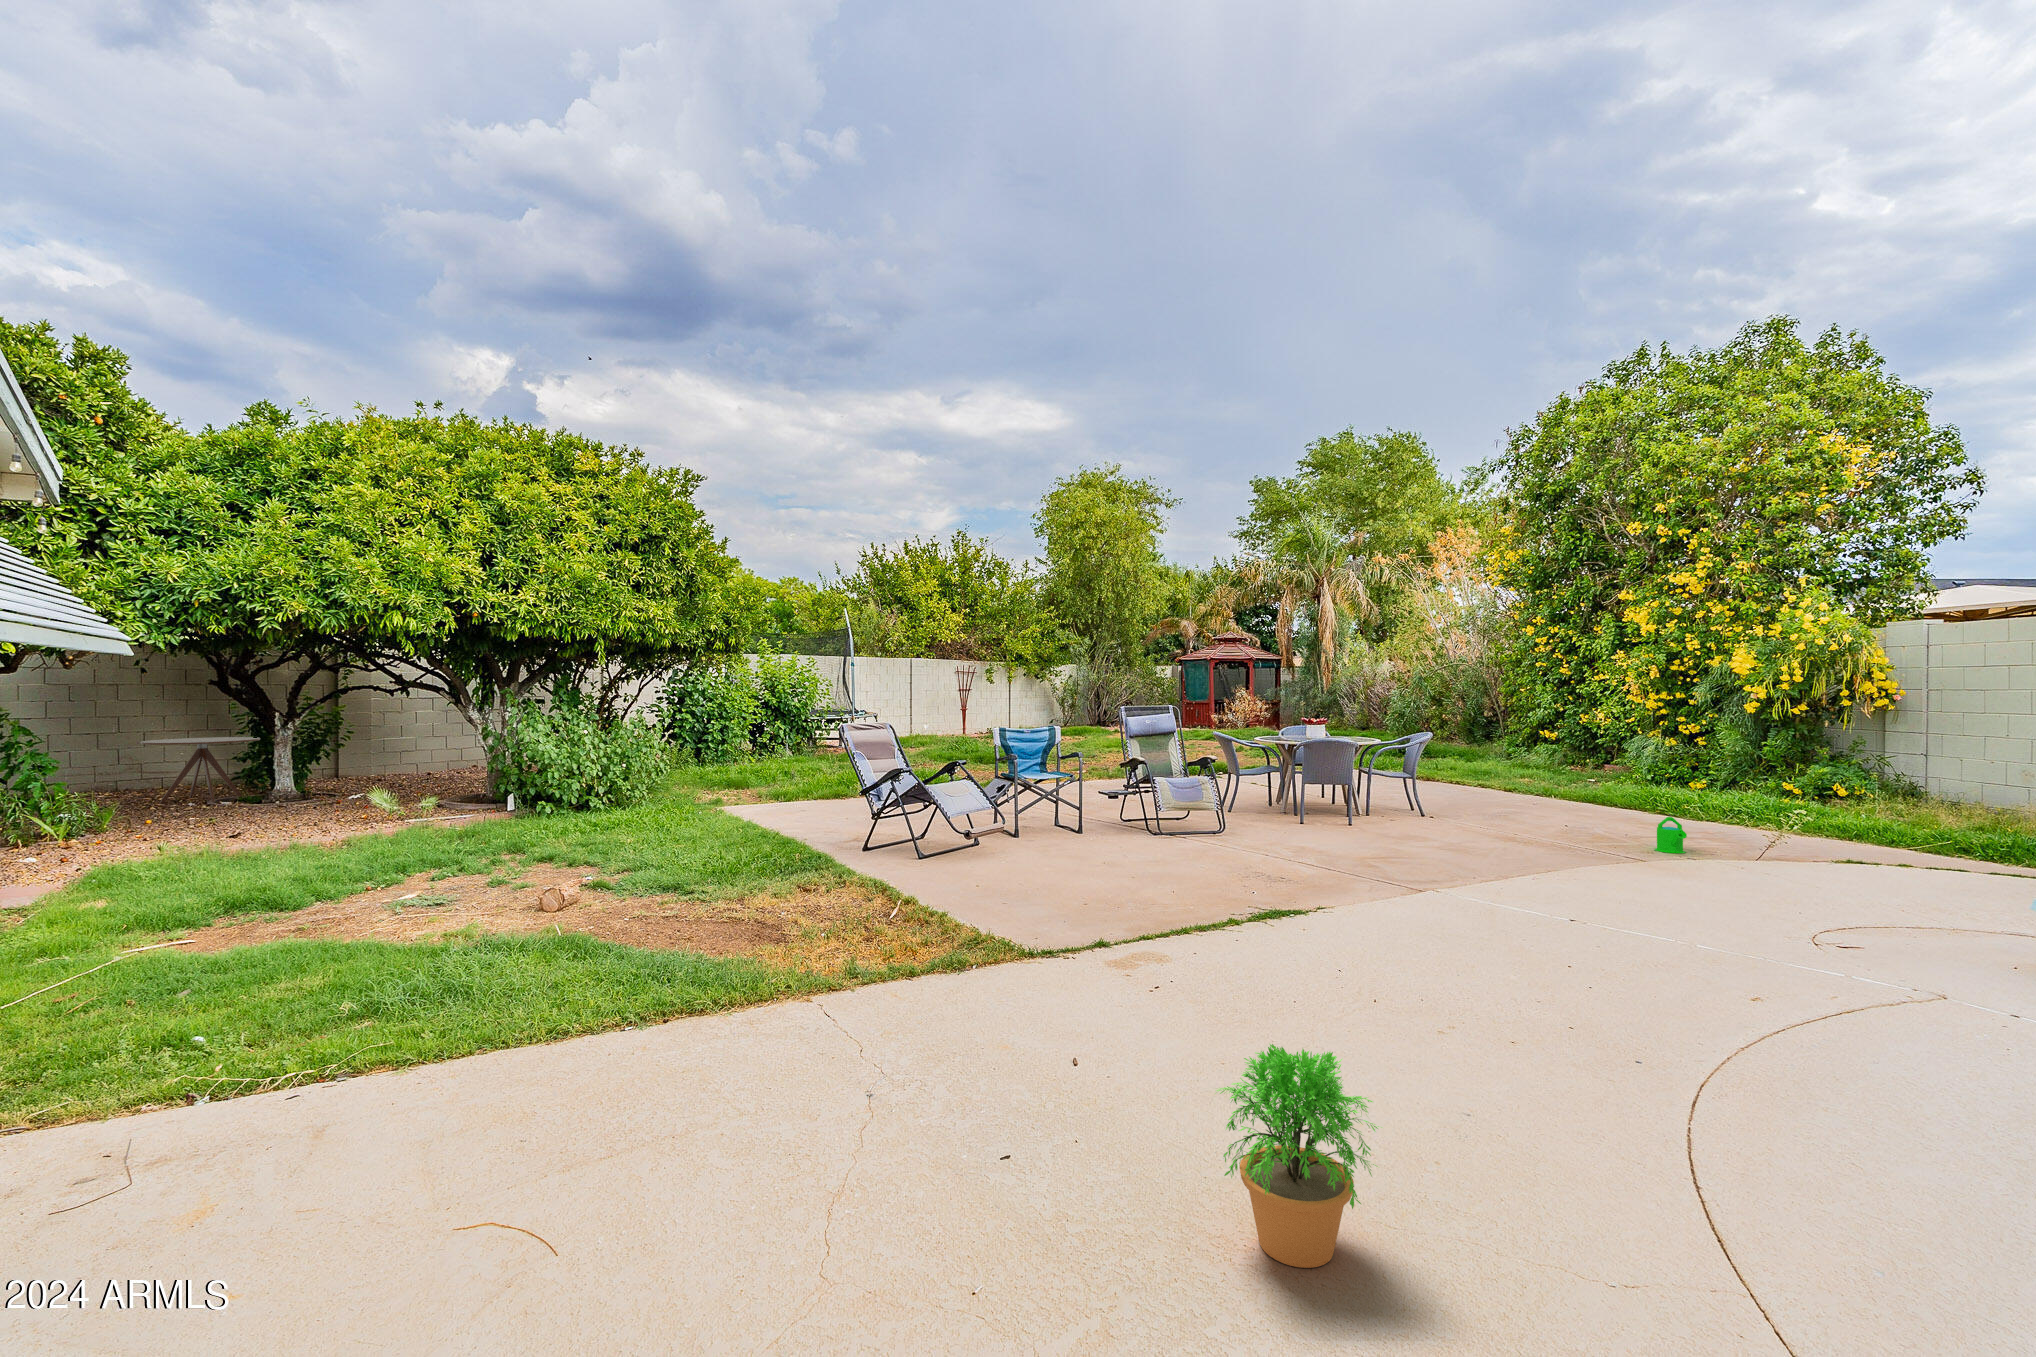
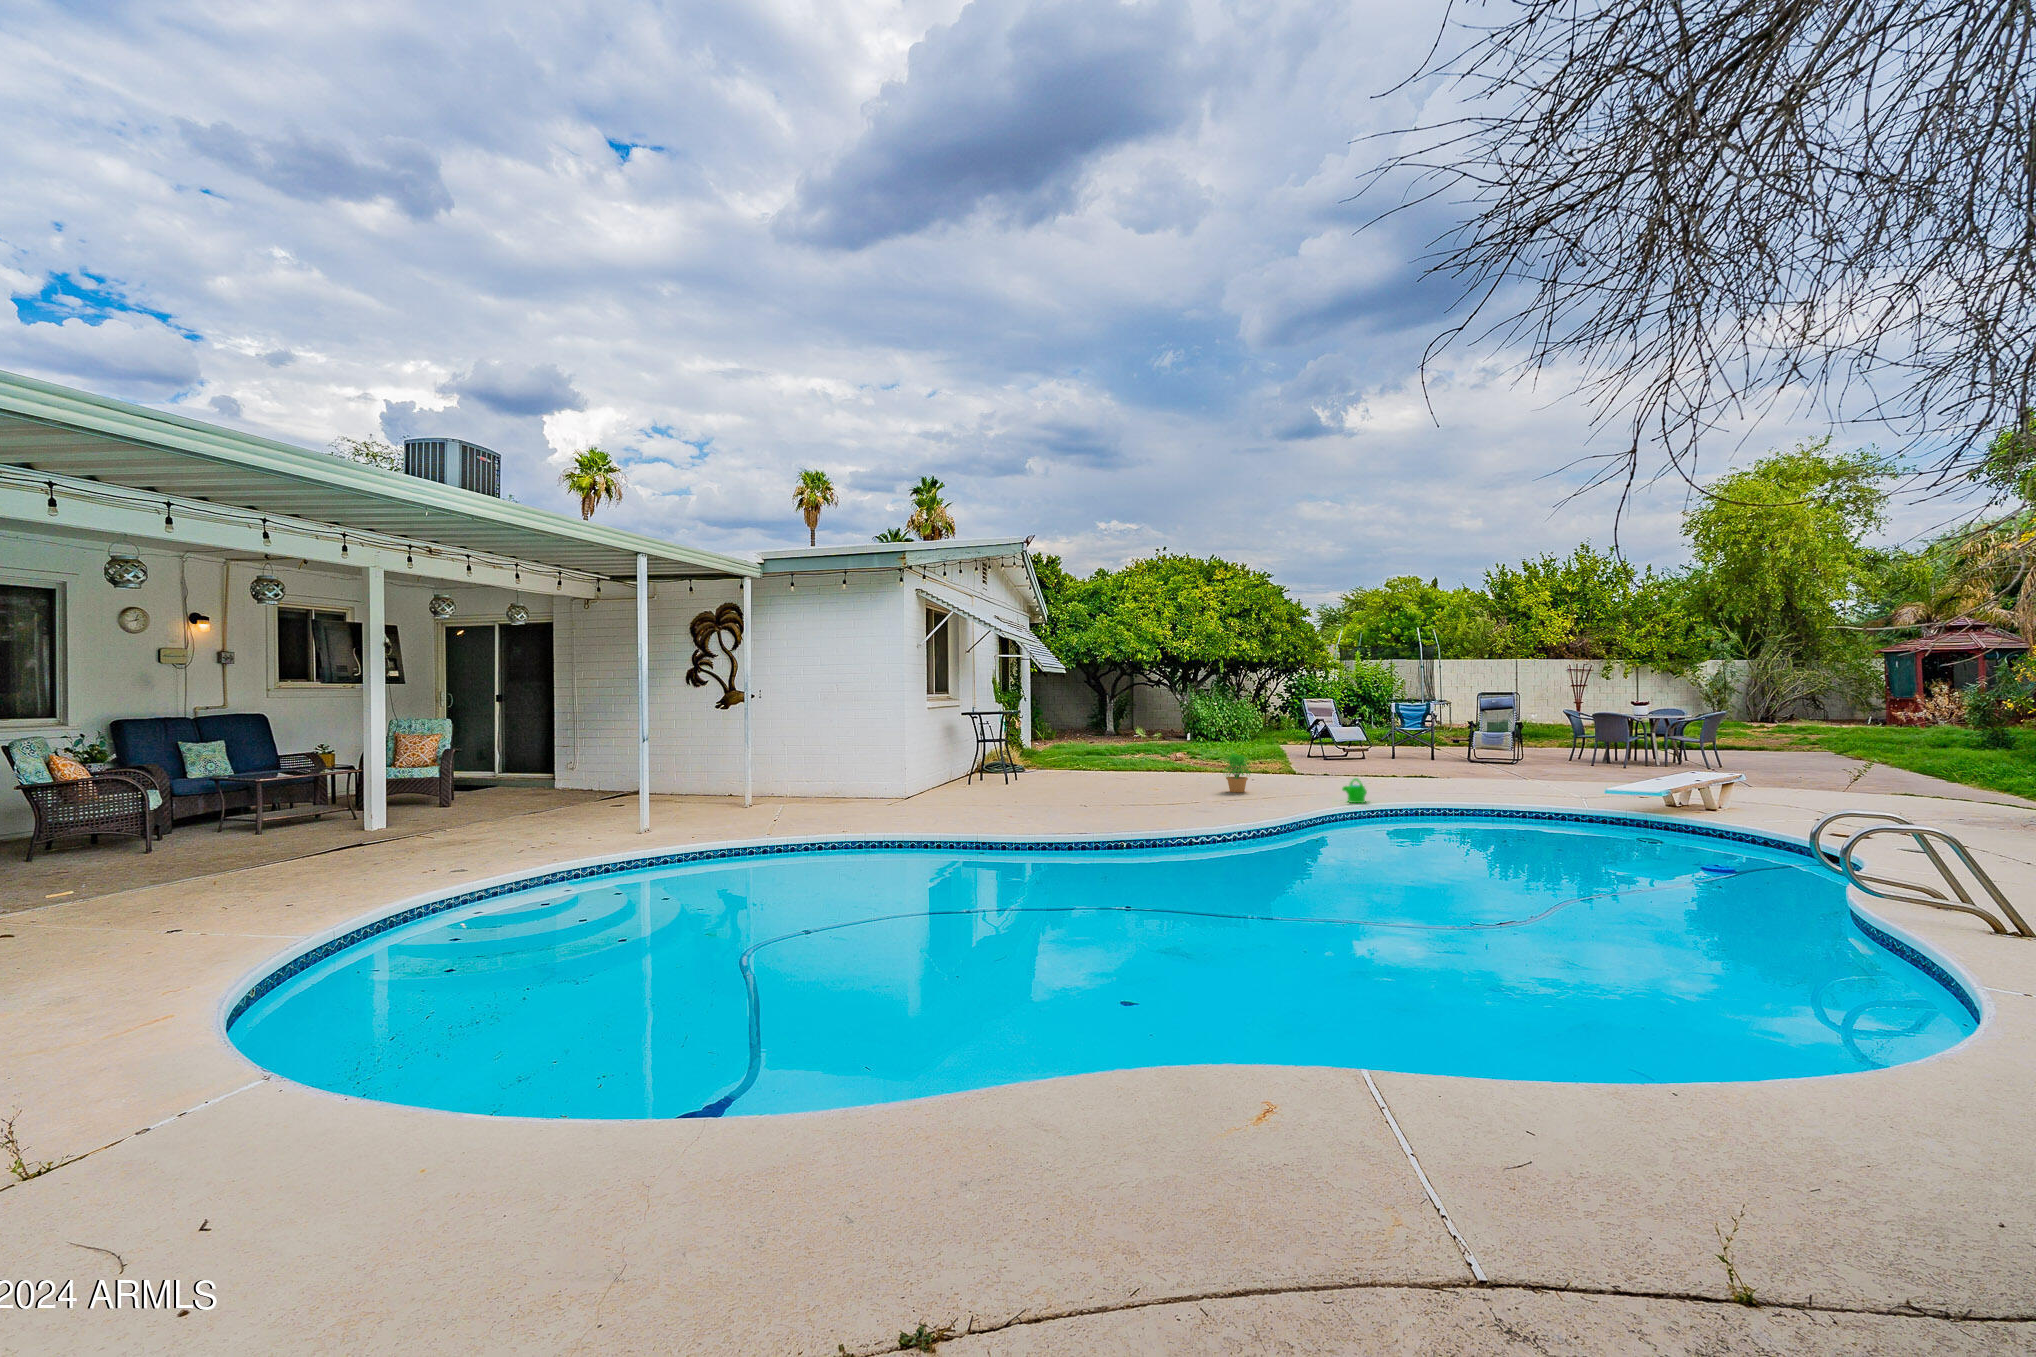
round table: present [140,737,260,803] -> none [1066,706,1102,733]
watering can: present [1655,817,1687,853] -> present [1342,778,1367,803]

